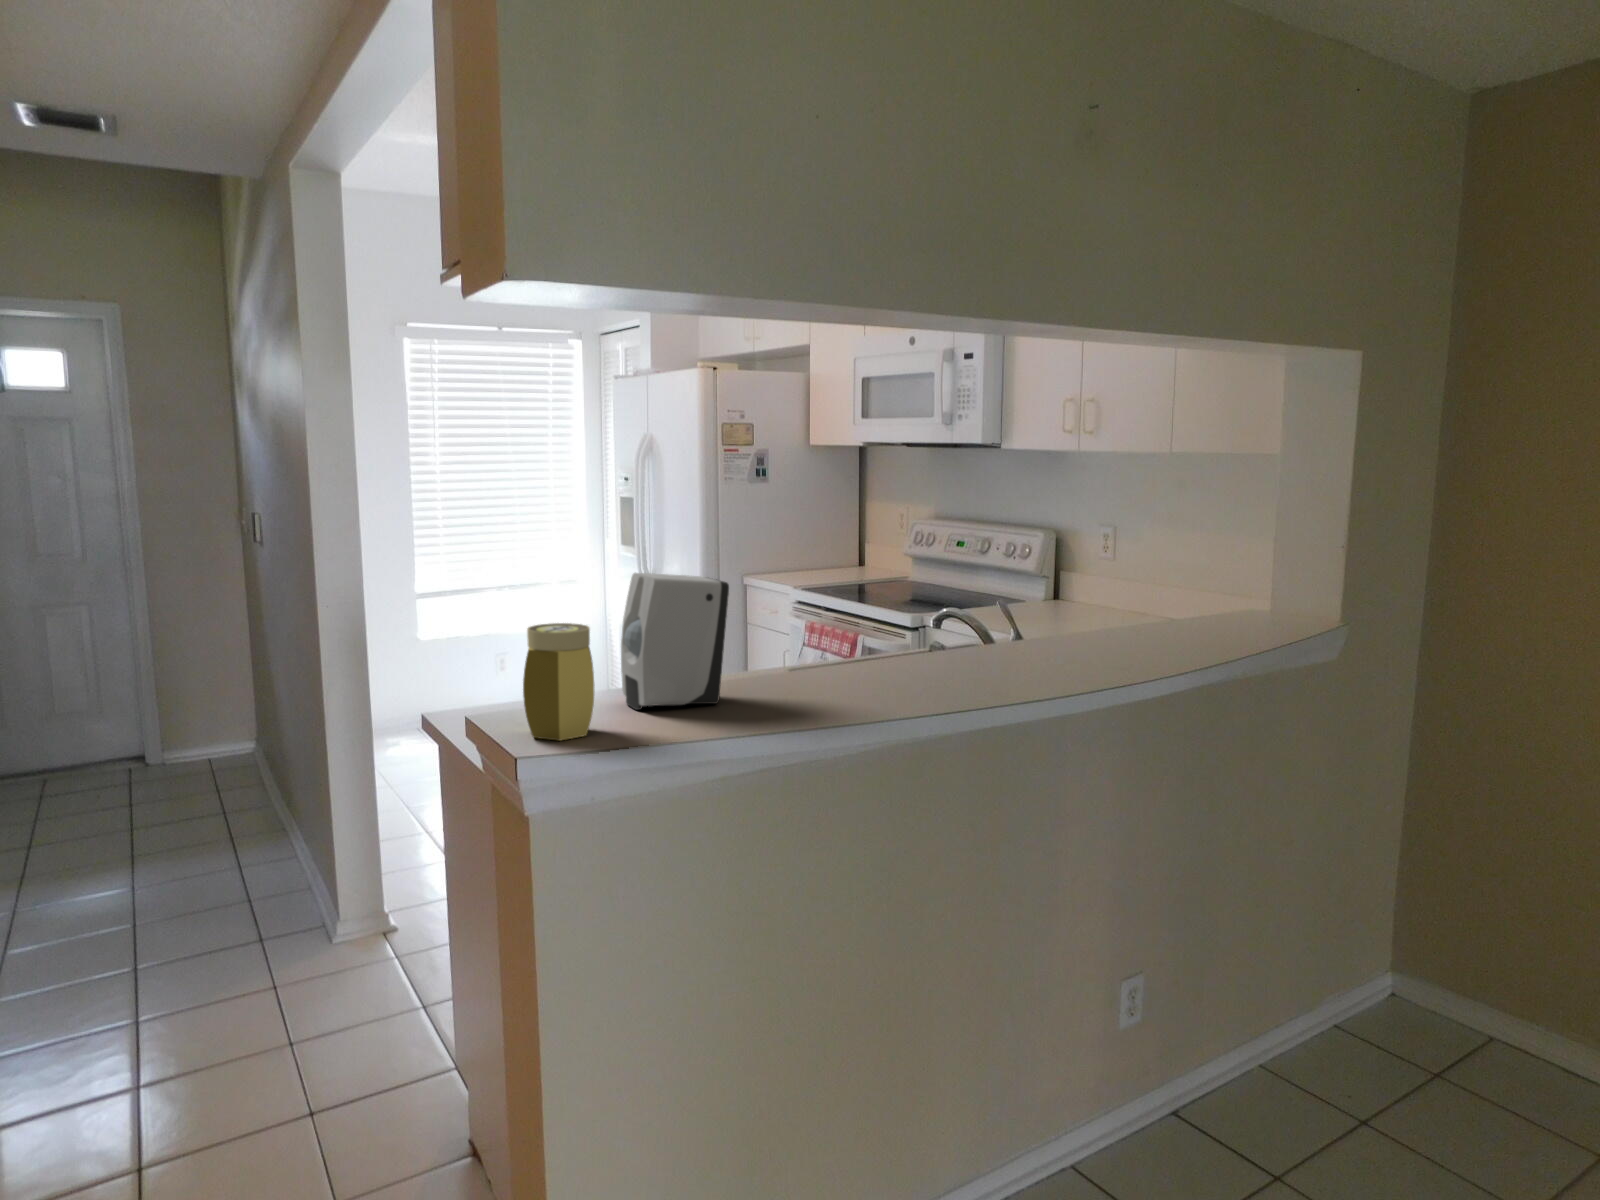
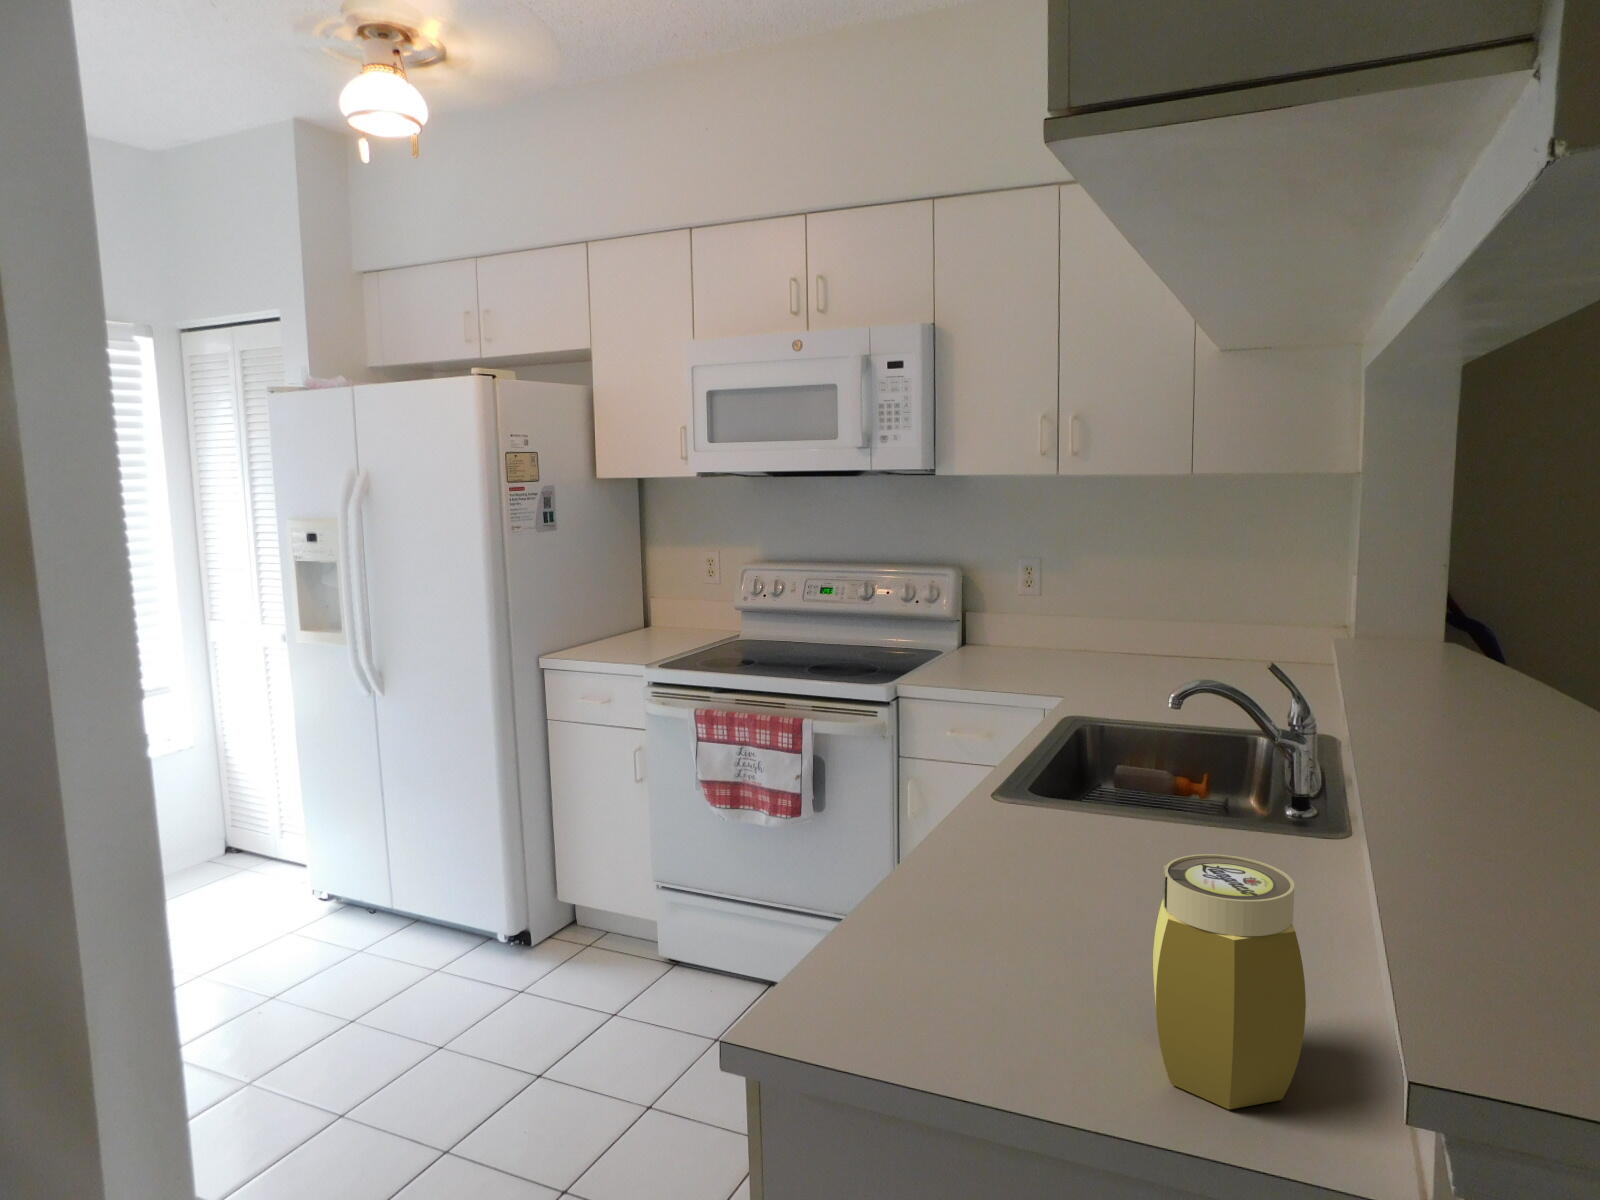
soap dispenser: present [621,573,729,710] -> none [1065,709,1201,965]

